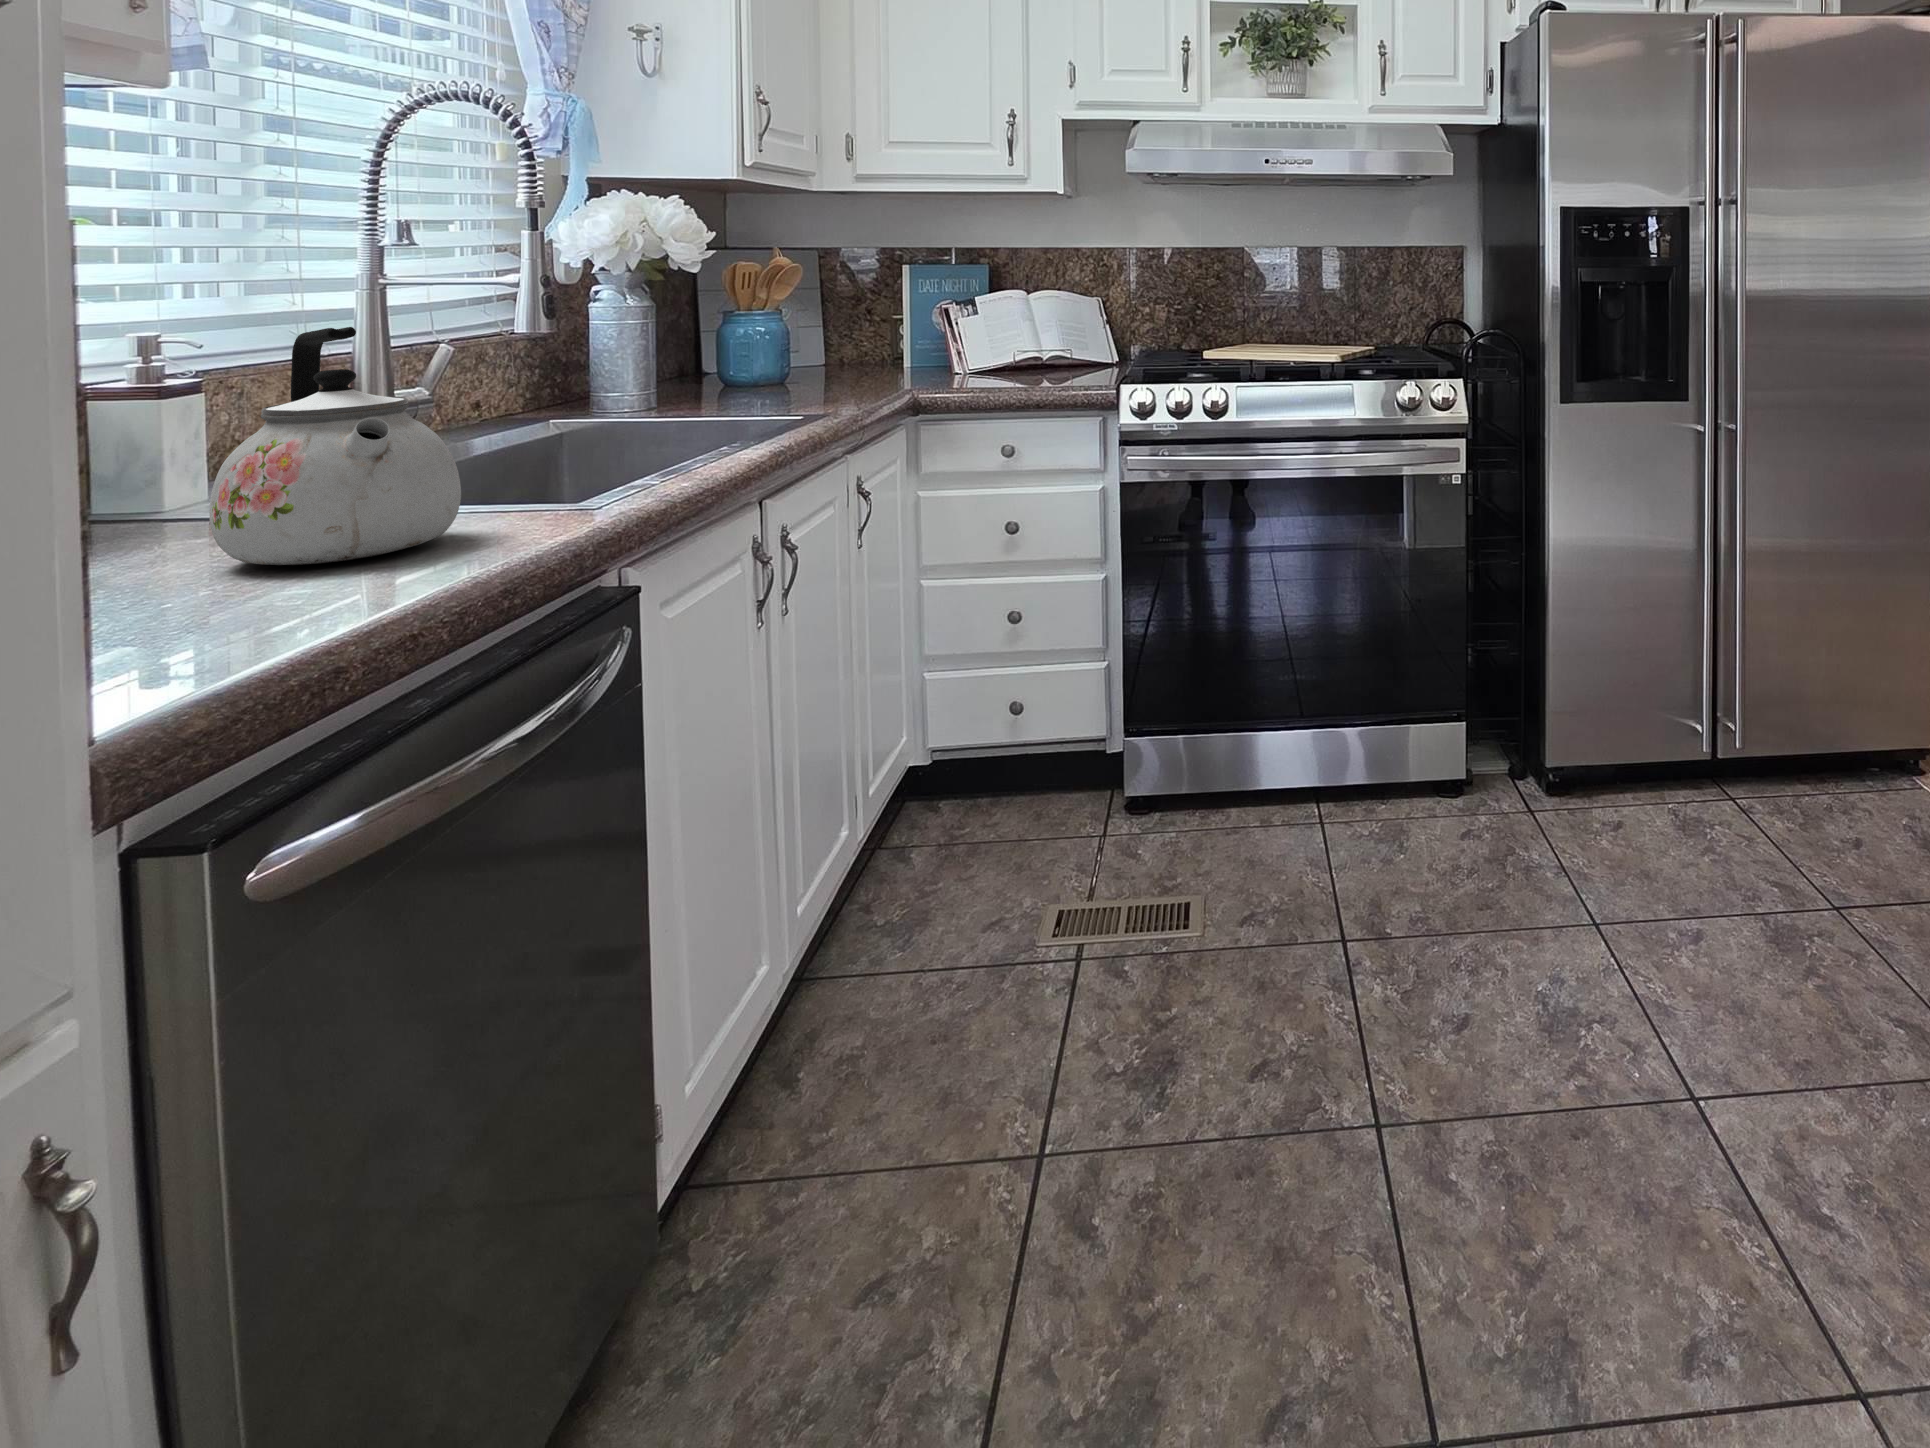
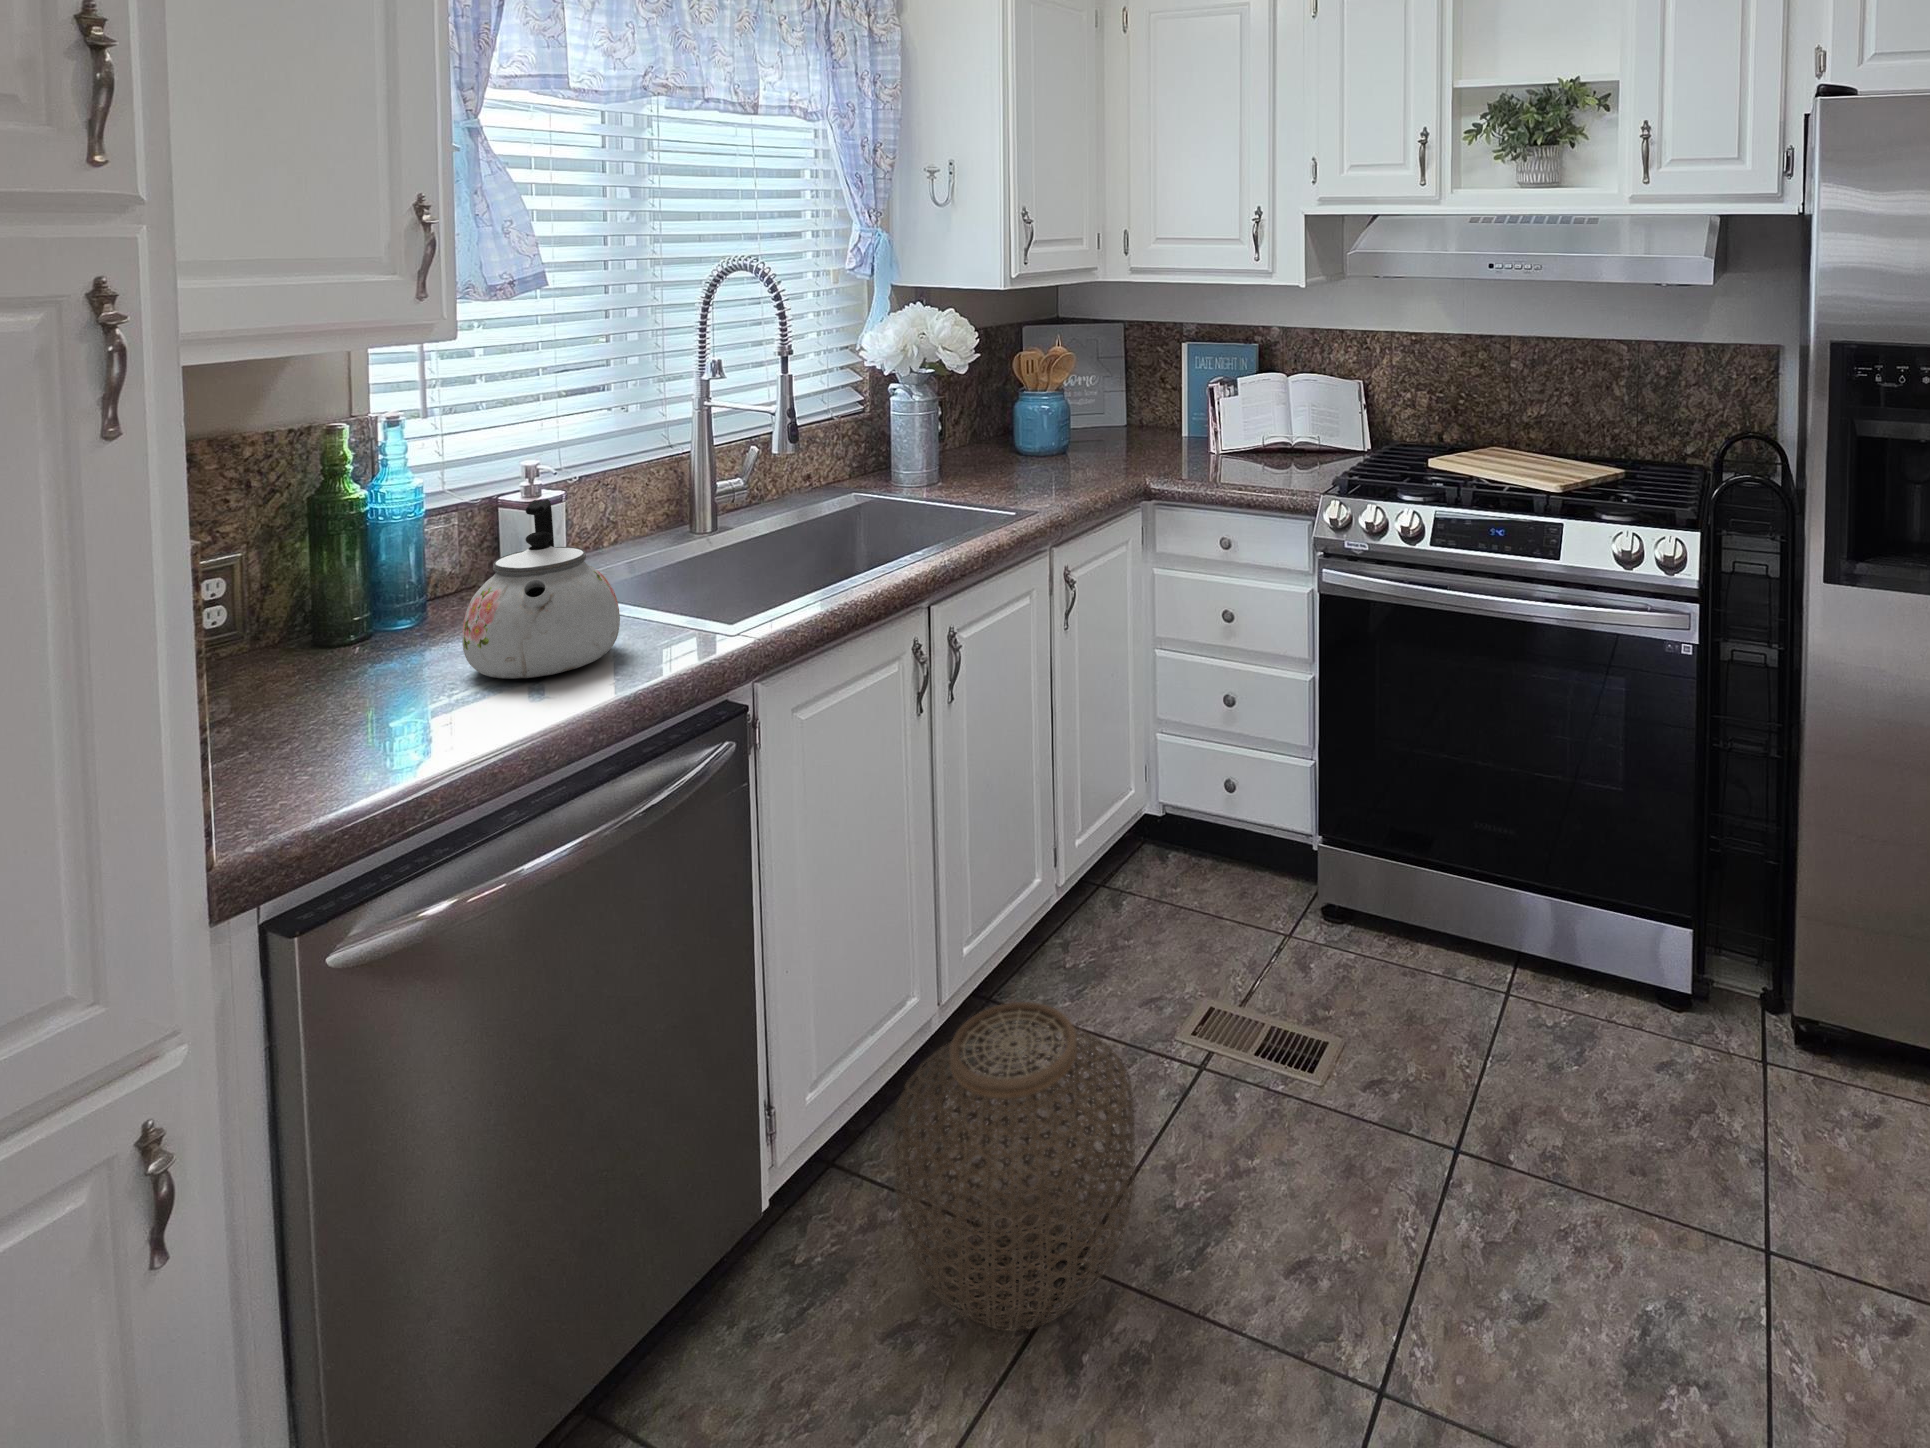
woven basket: none [841,885,1116,1234] -> present [894,1002,1135,1331]

